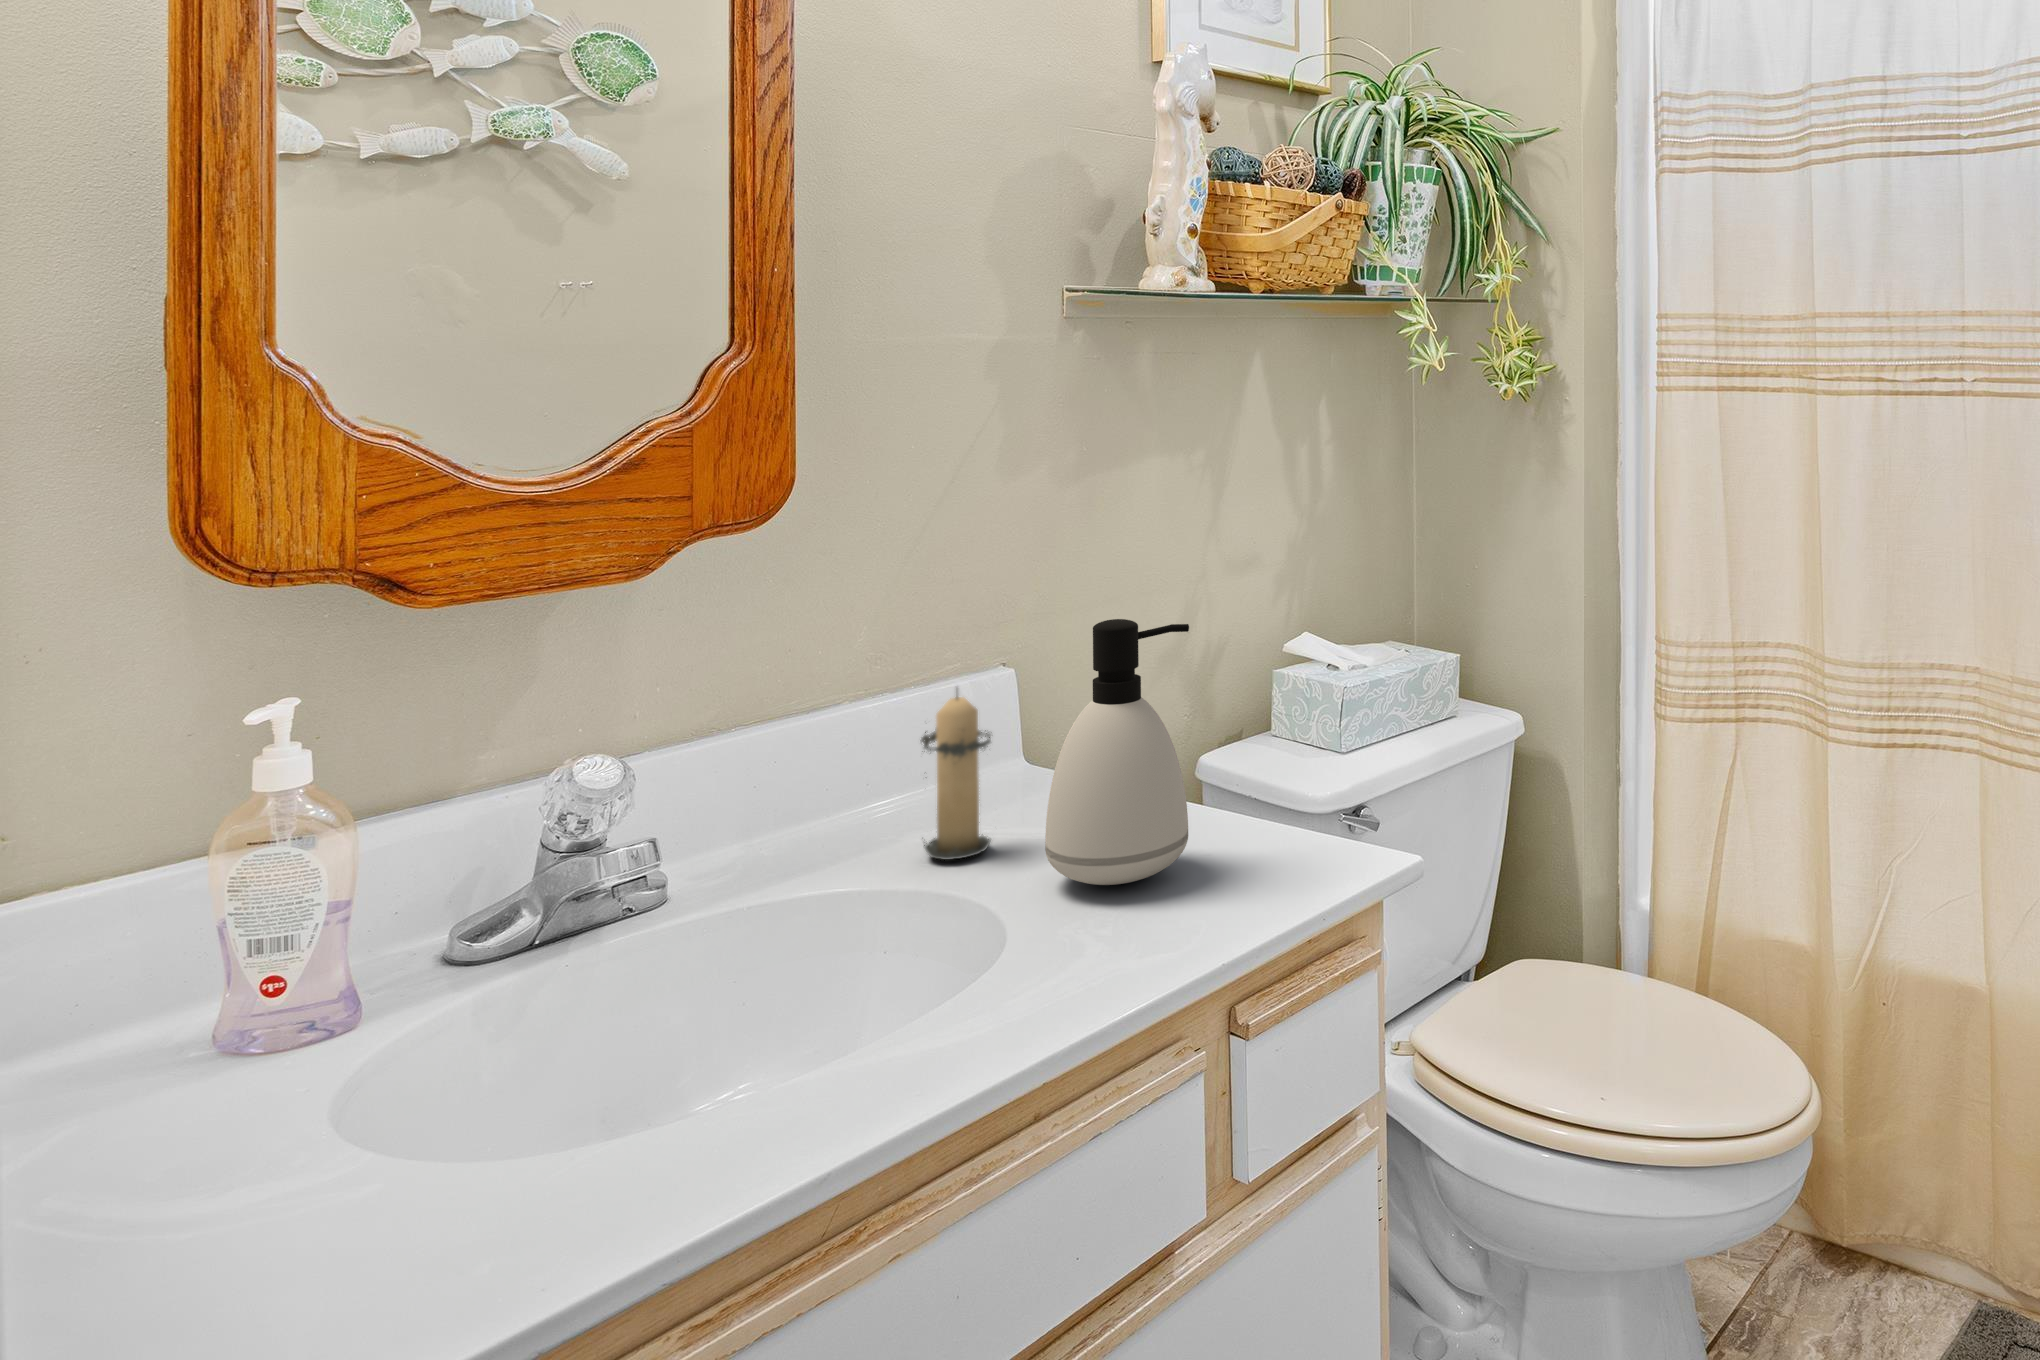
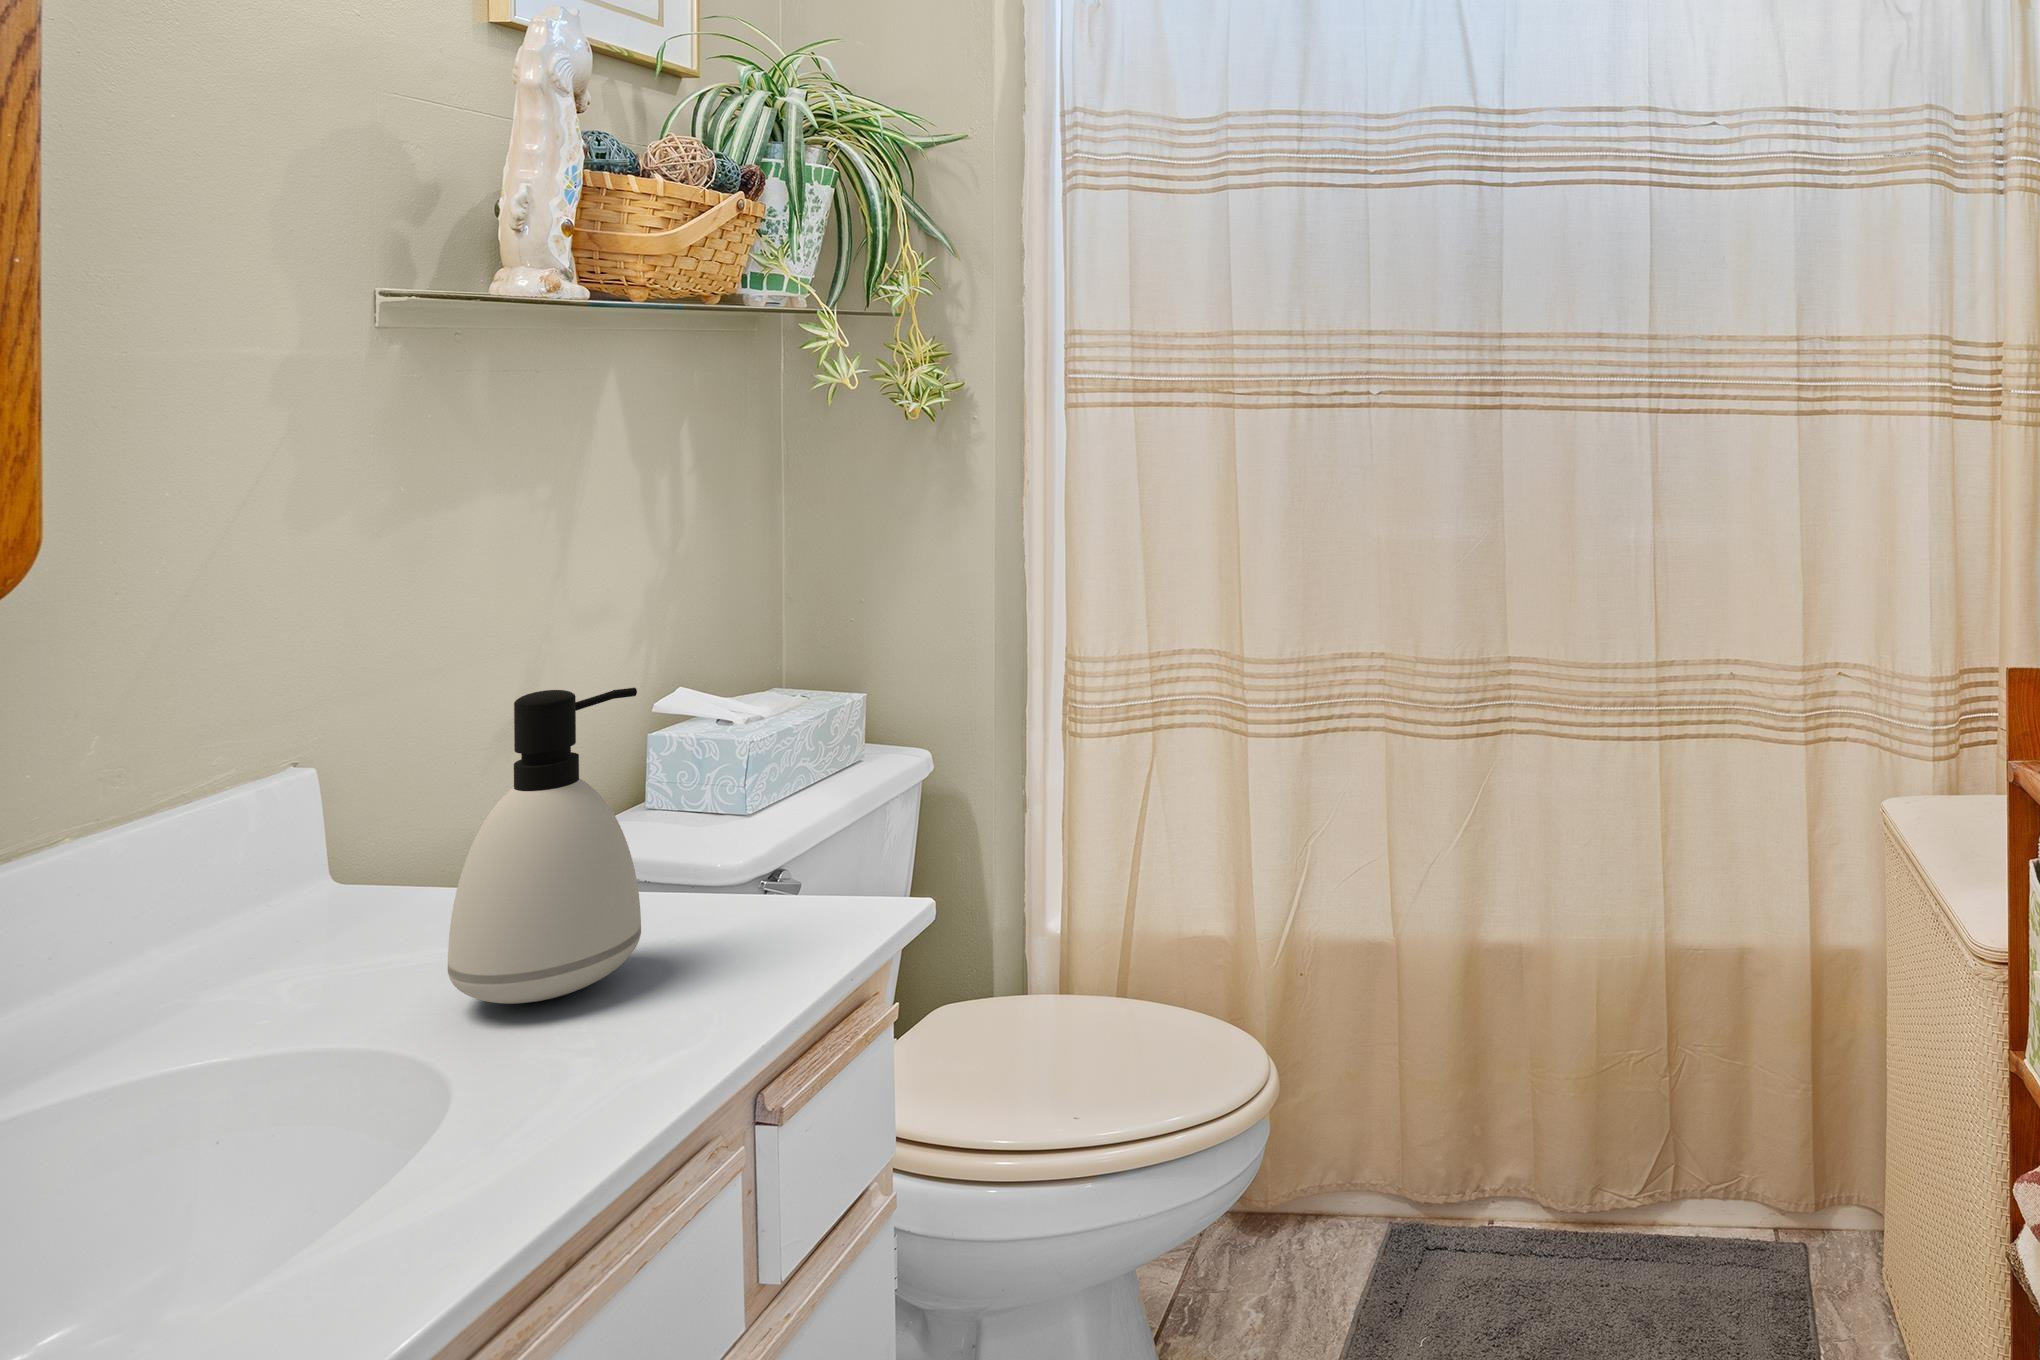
candle: present [921,695,991,860] -> none [219,797,353,1022]

